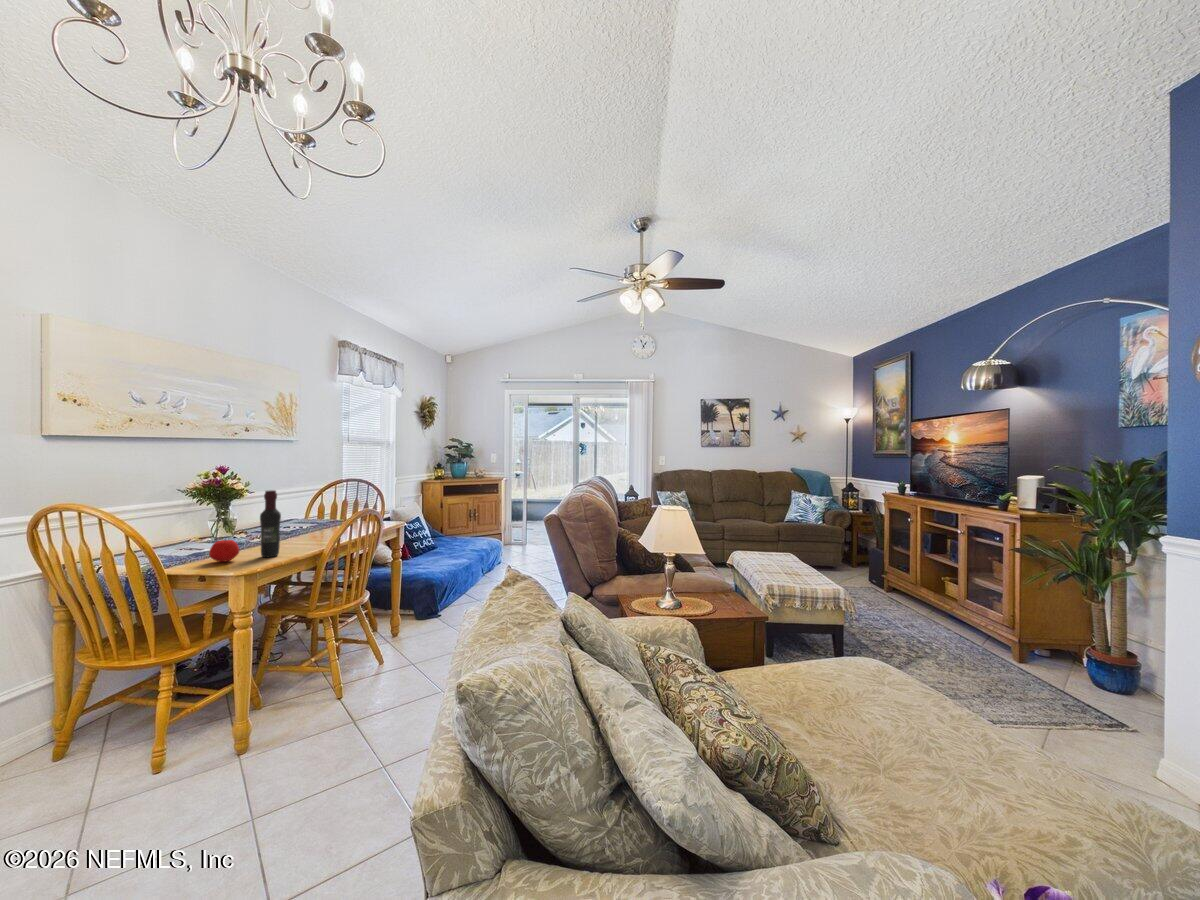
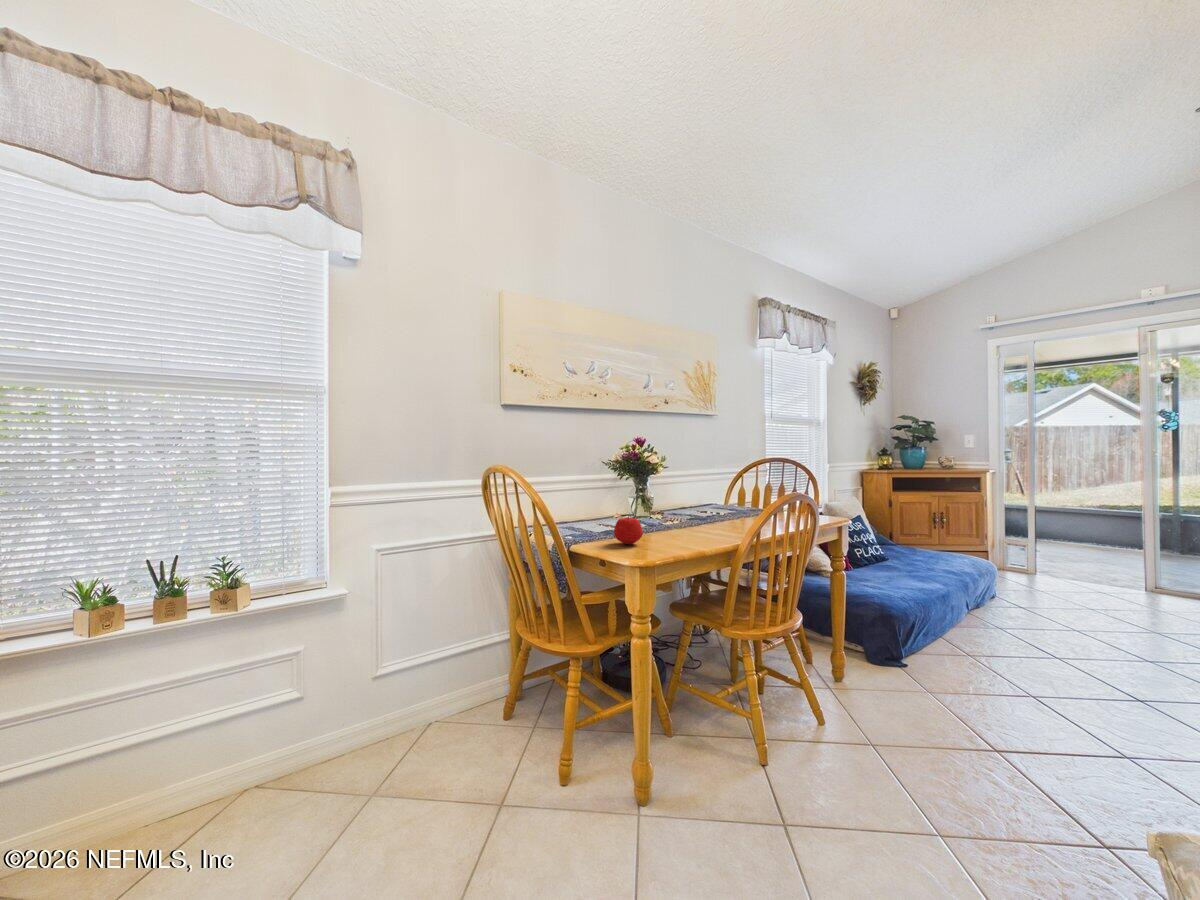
wine bottle: present [260,490,281,557] -> none [663,459,686,546]

